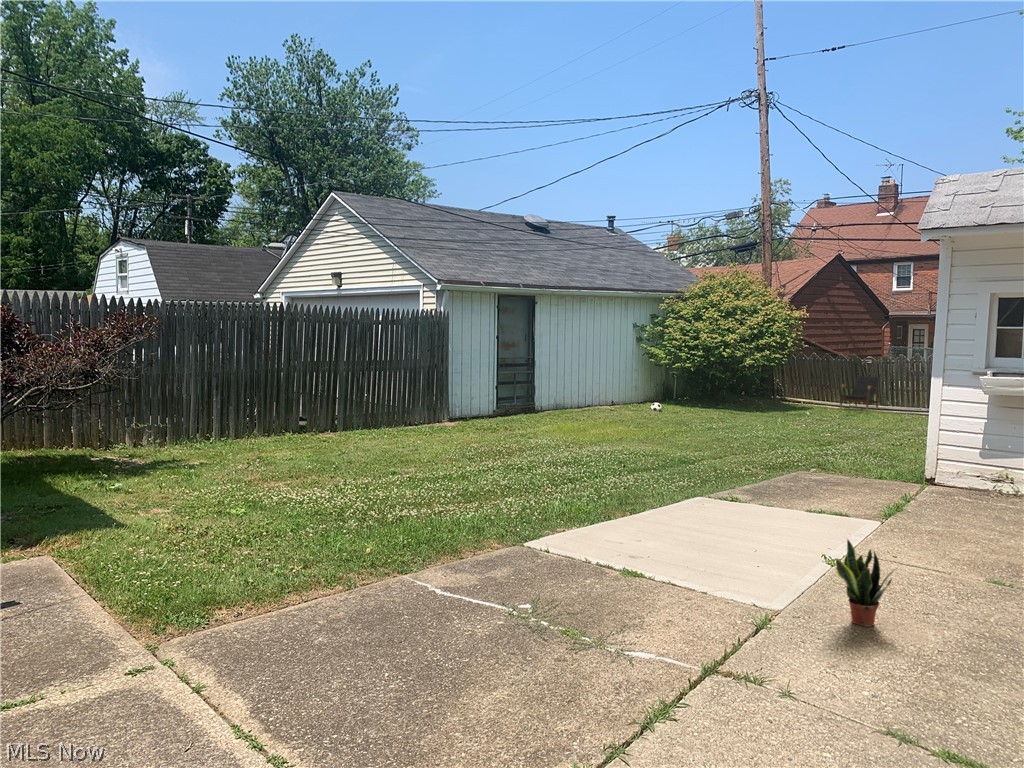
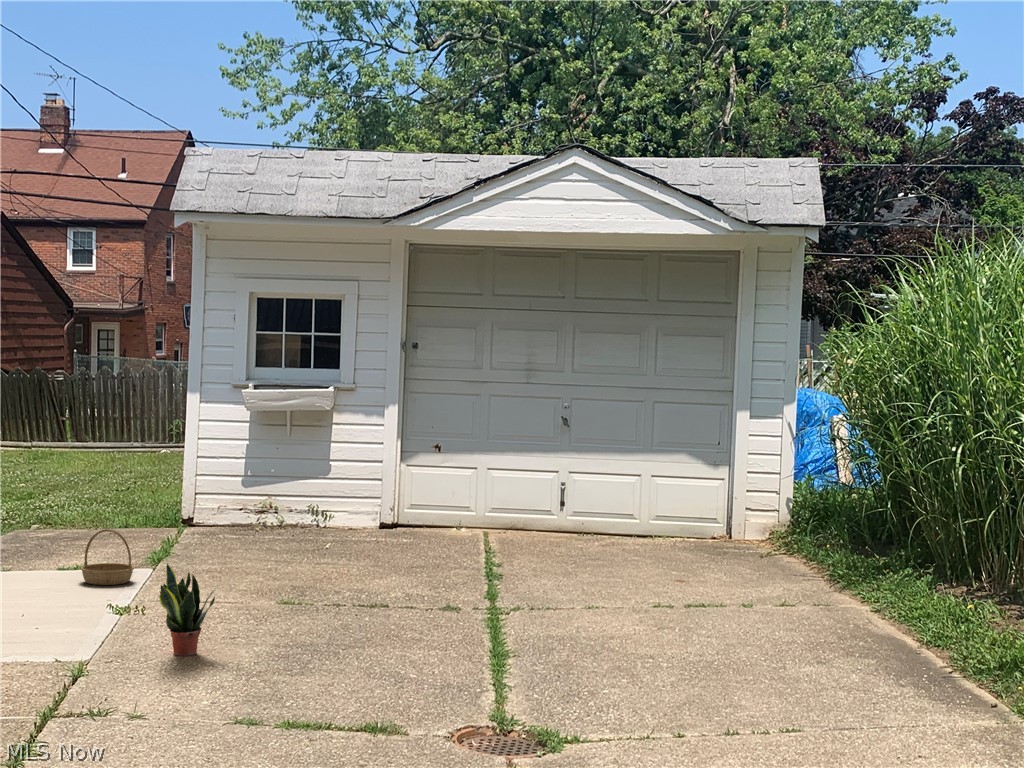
lounge chair: present [840,376,880,410] -> none [20,398,76,450]
basket: none [815,488,859,533] -> present [81,529,134,585]

